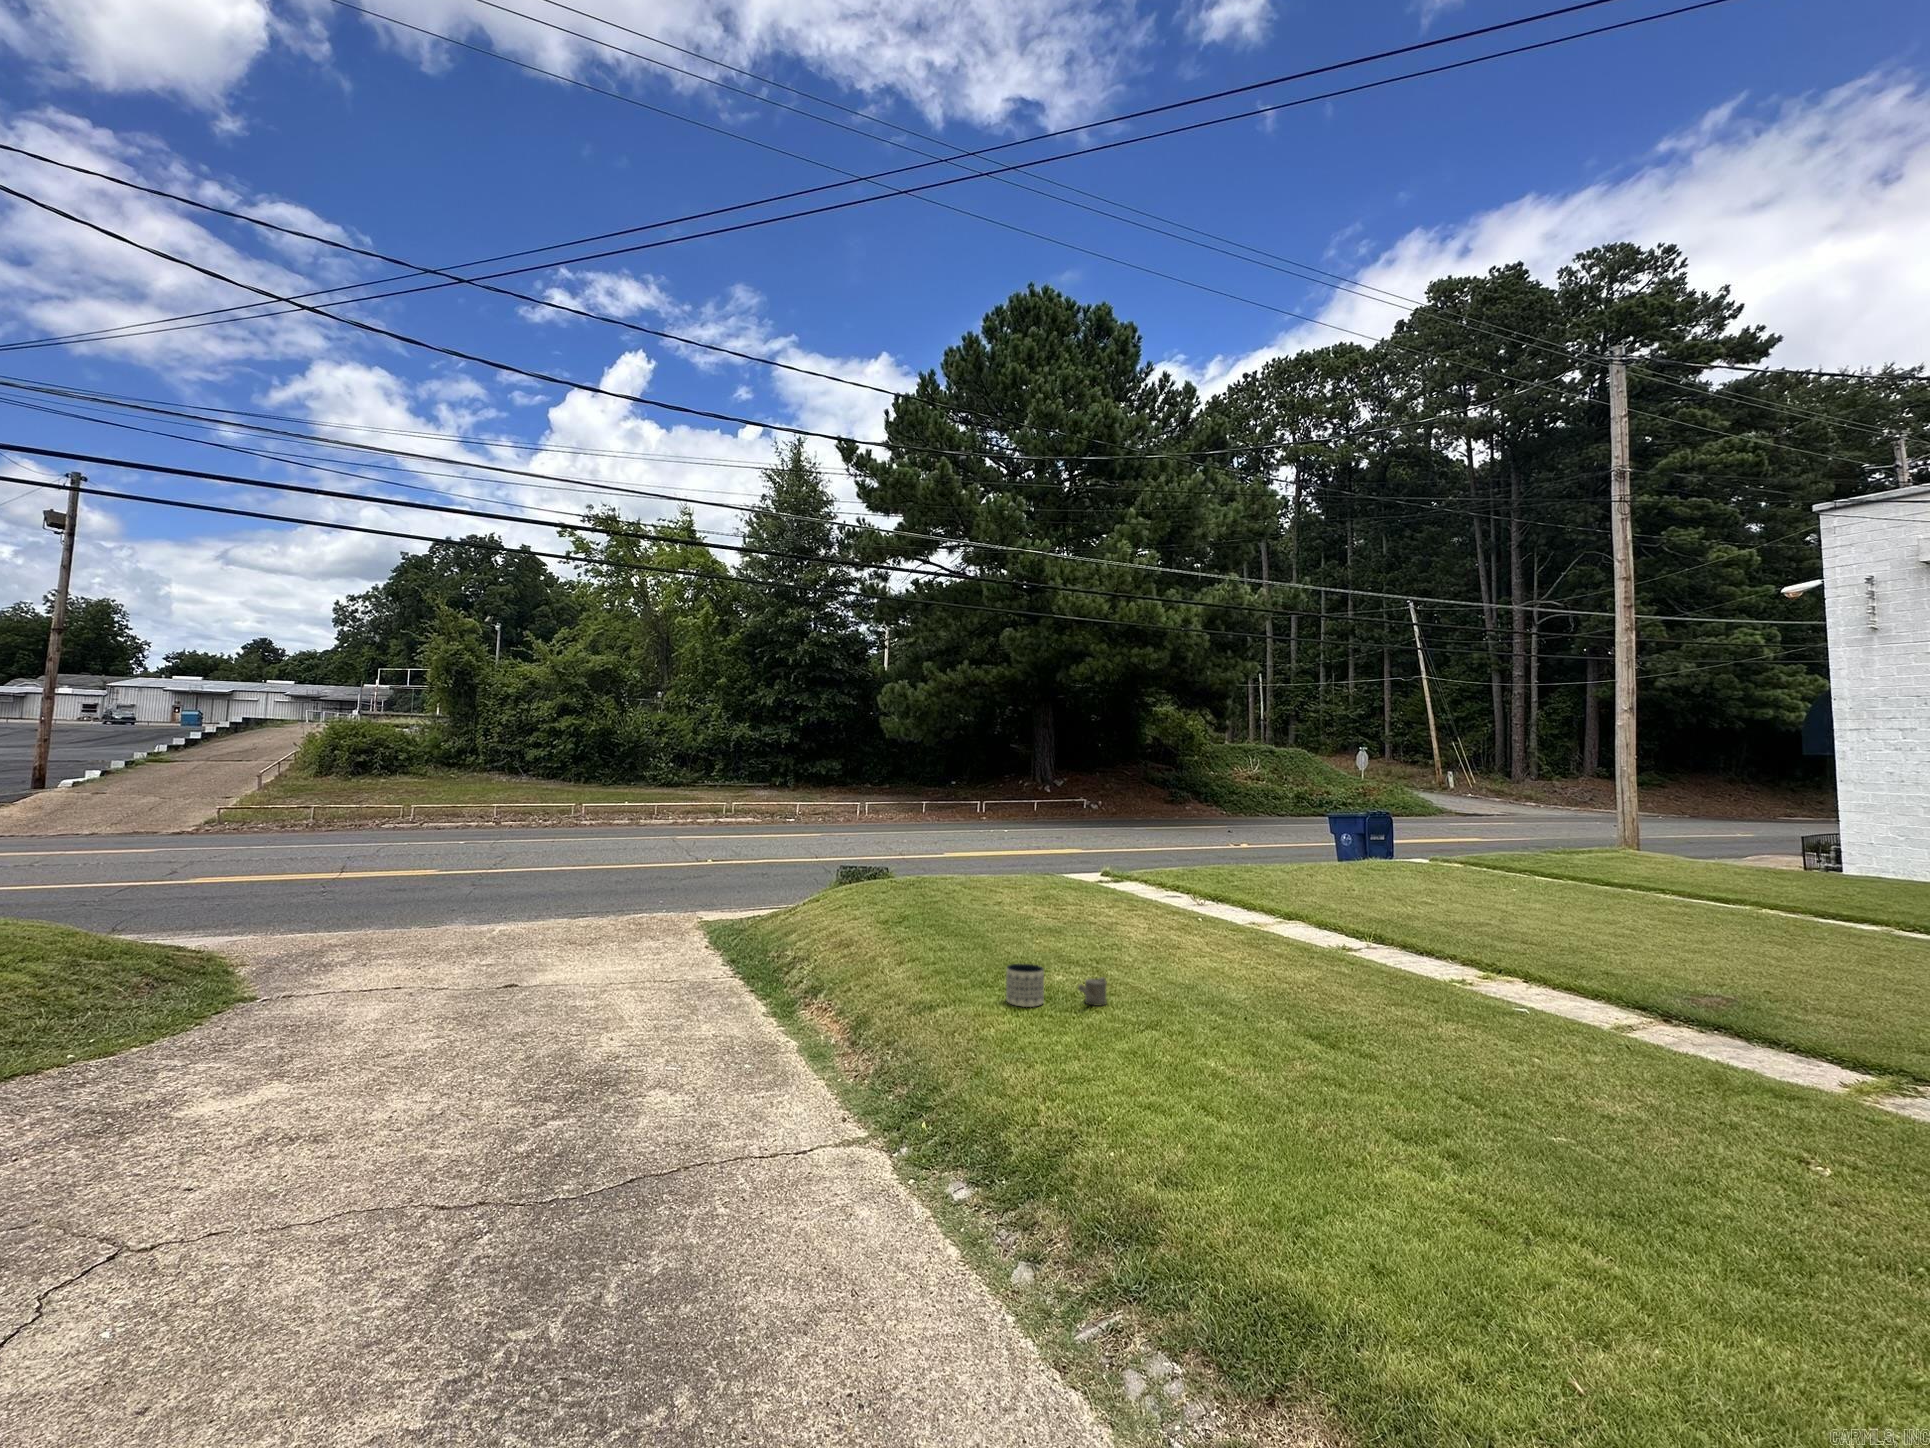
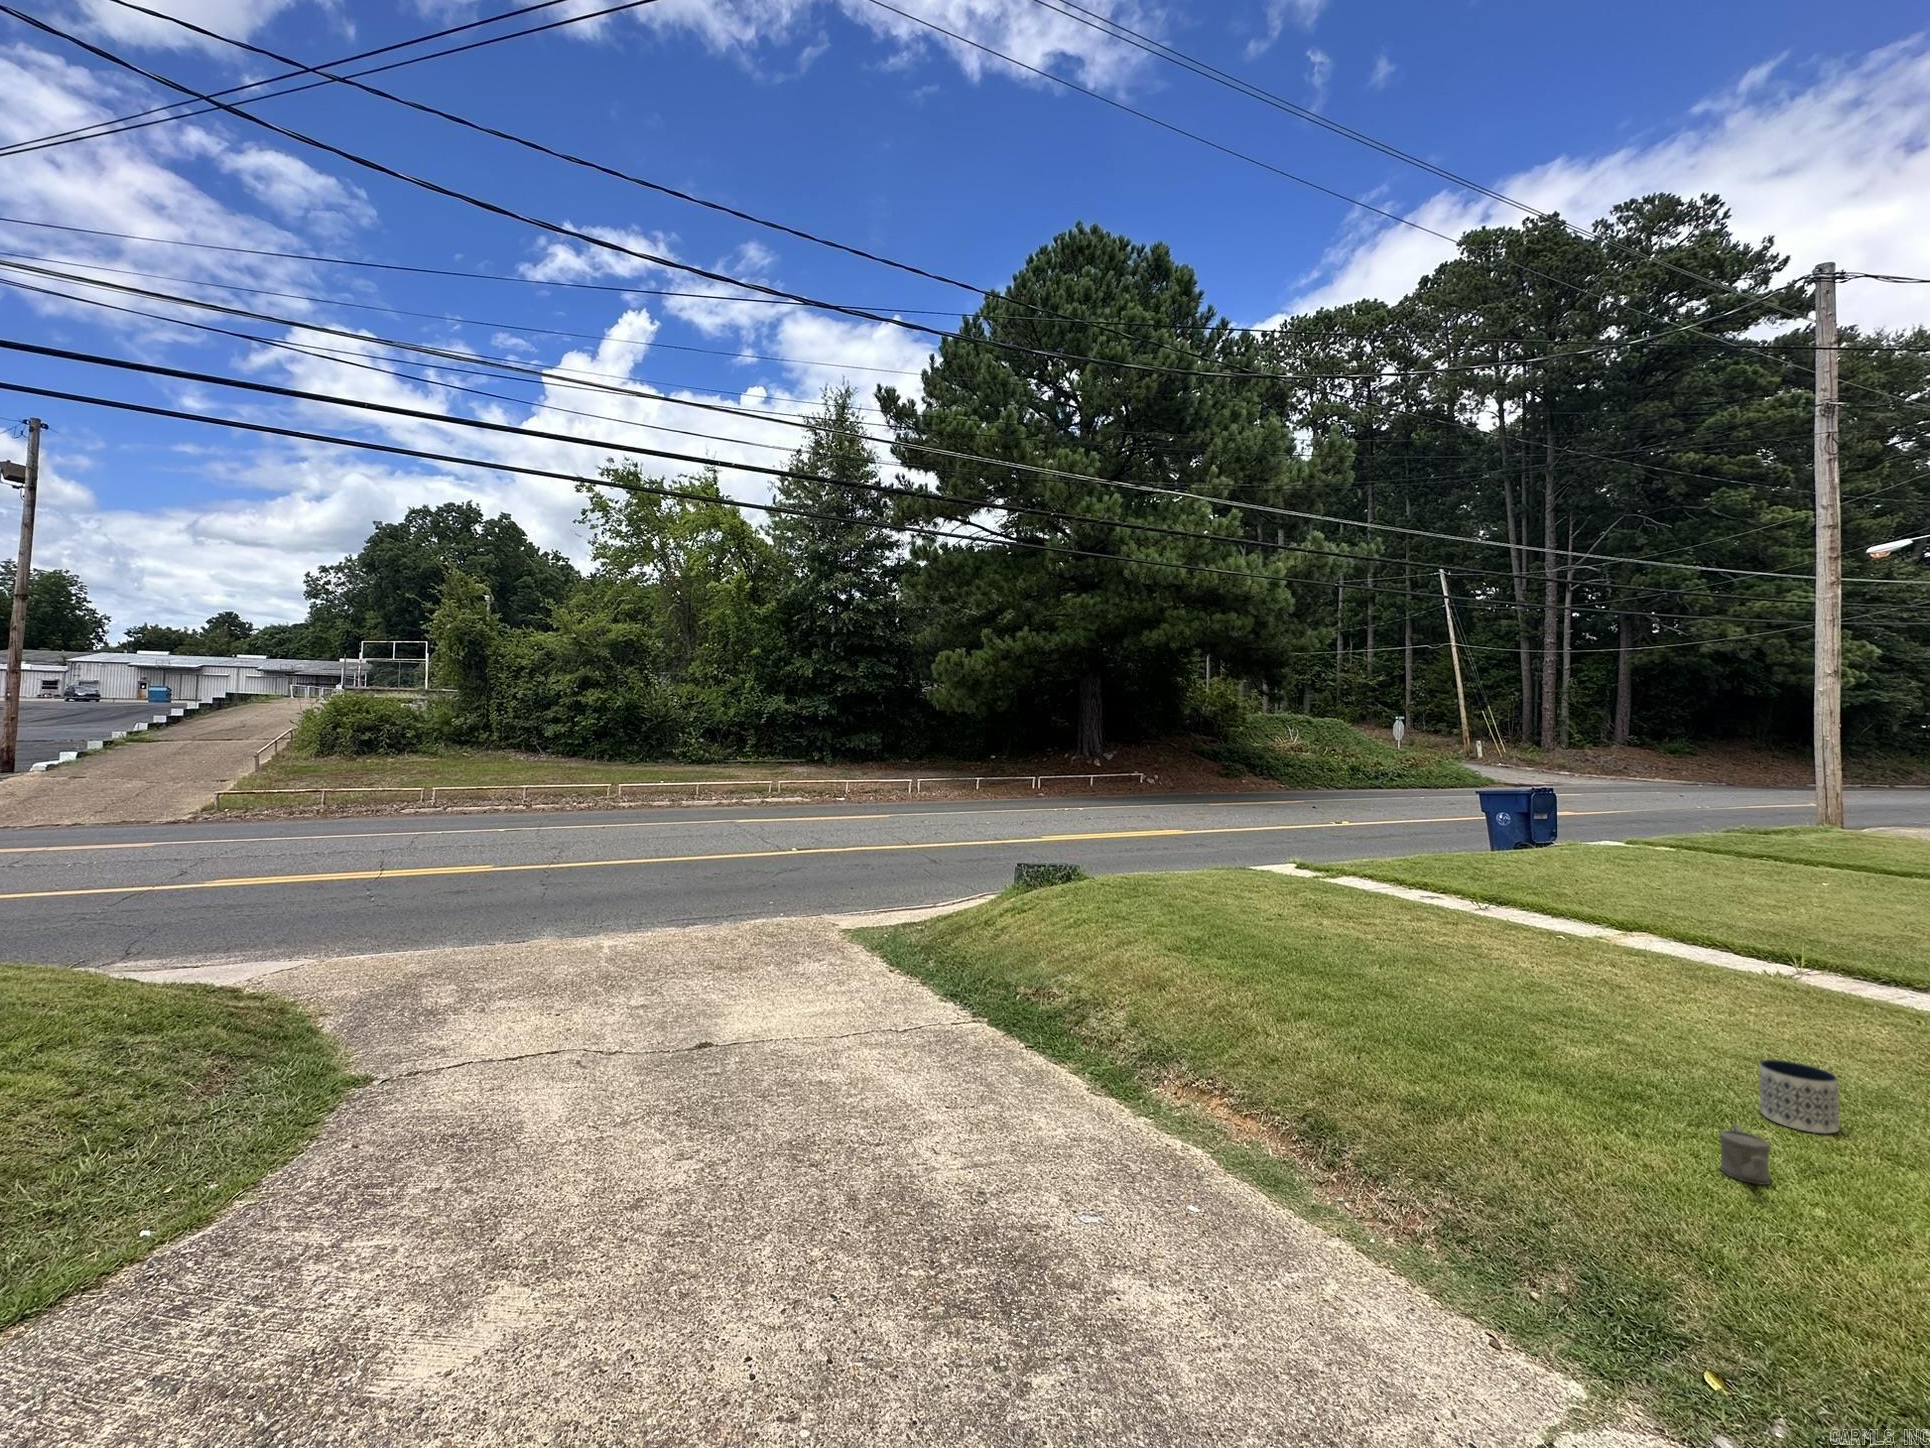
planter: present [1006,964,1044,1007] -> present [1759,1060,1839,1134]

